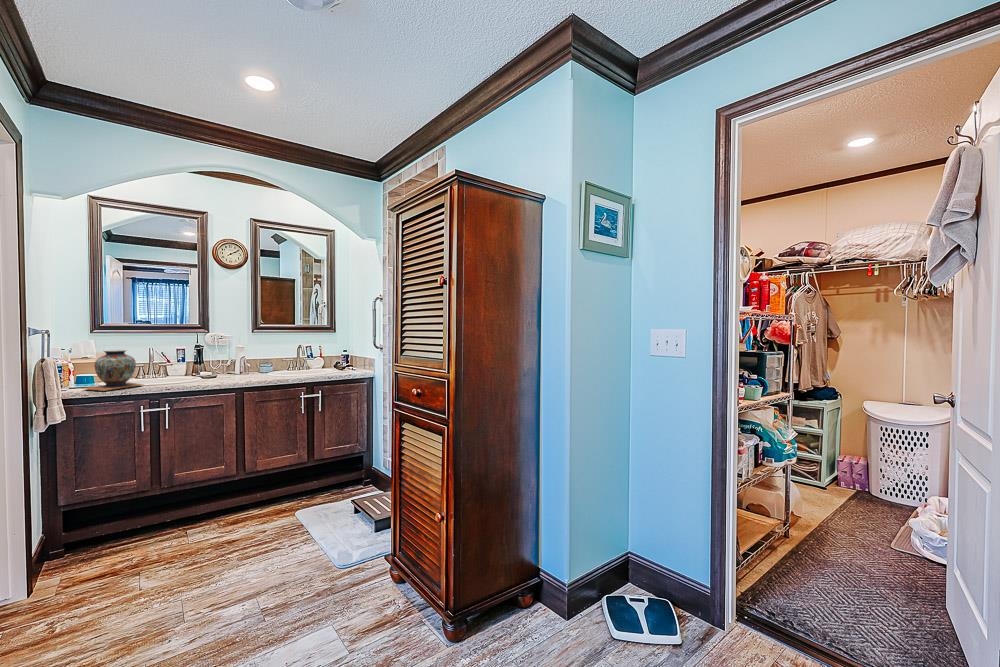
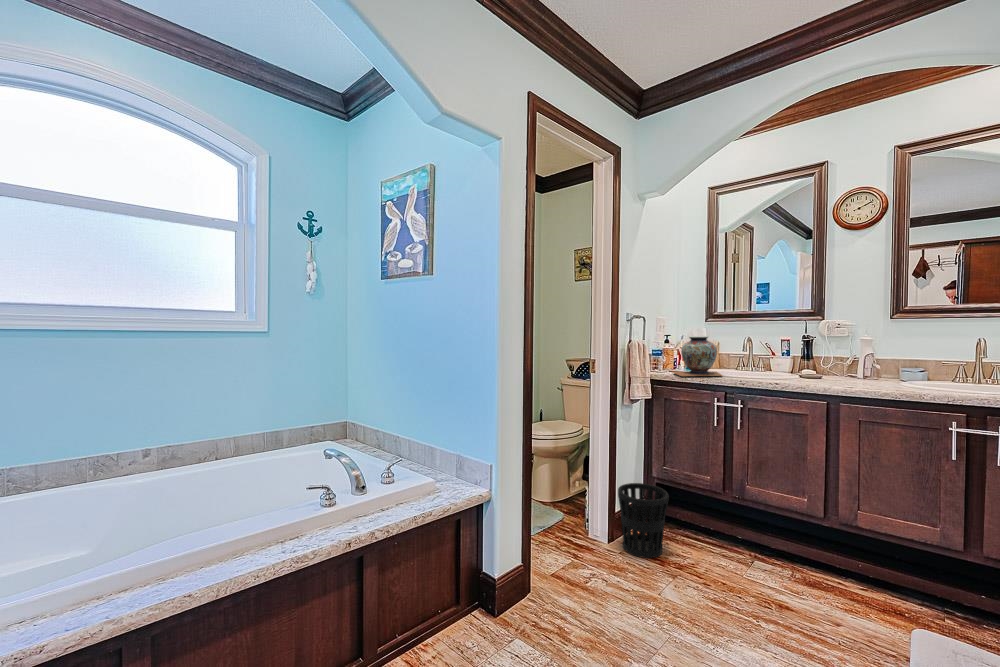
wastebasket: none [46,505,114,585] -> present [618,483,669,558]

